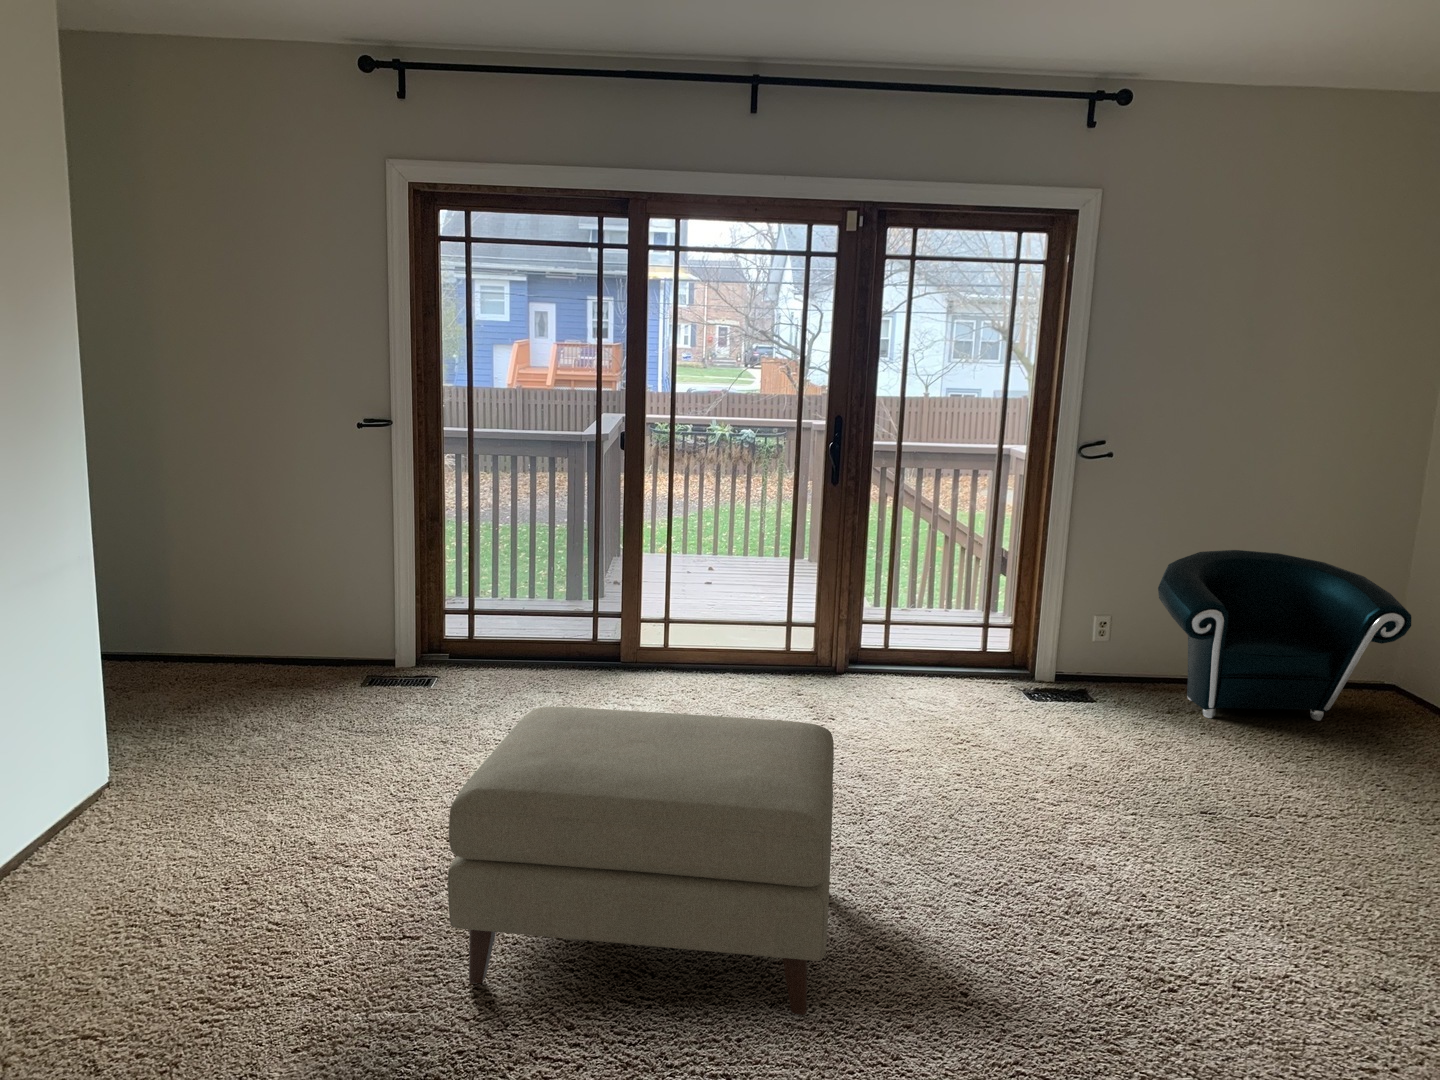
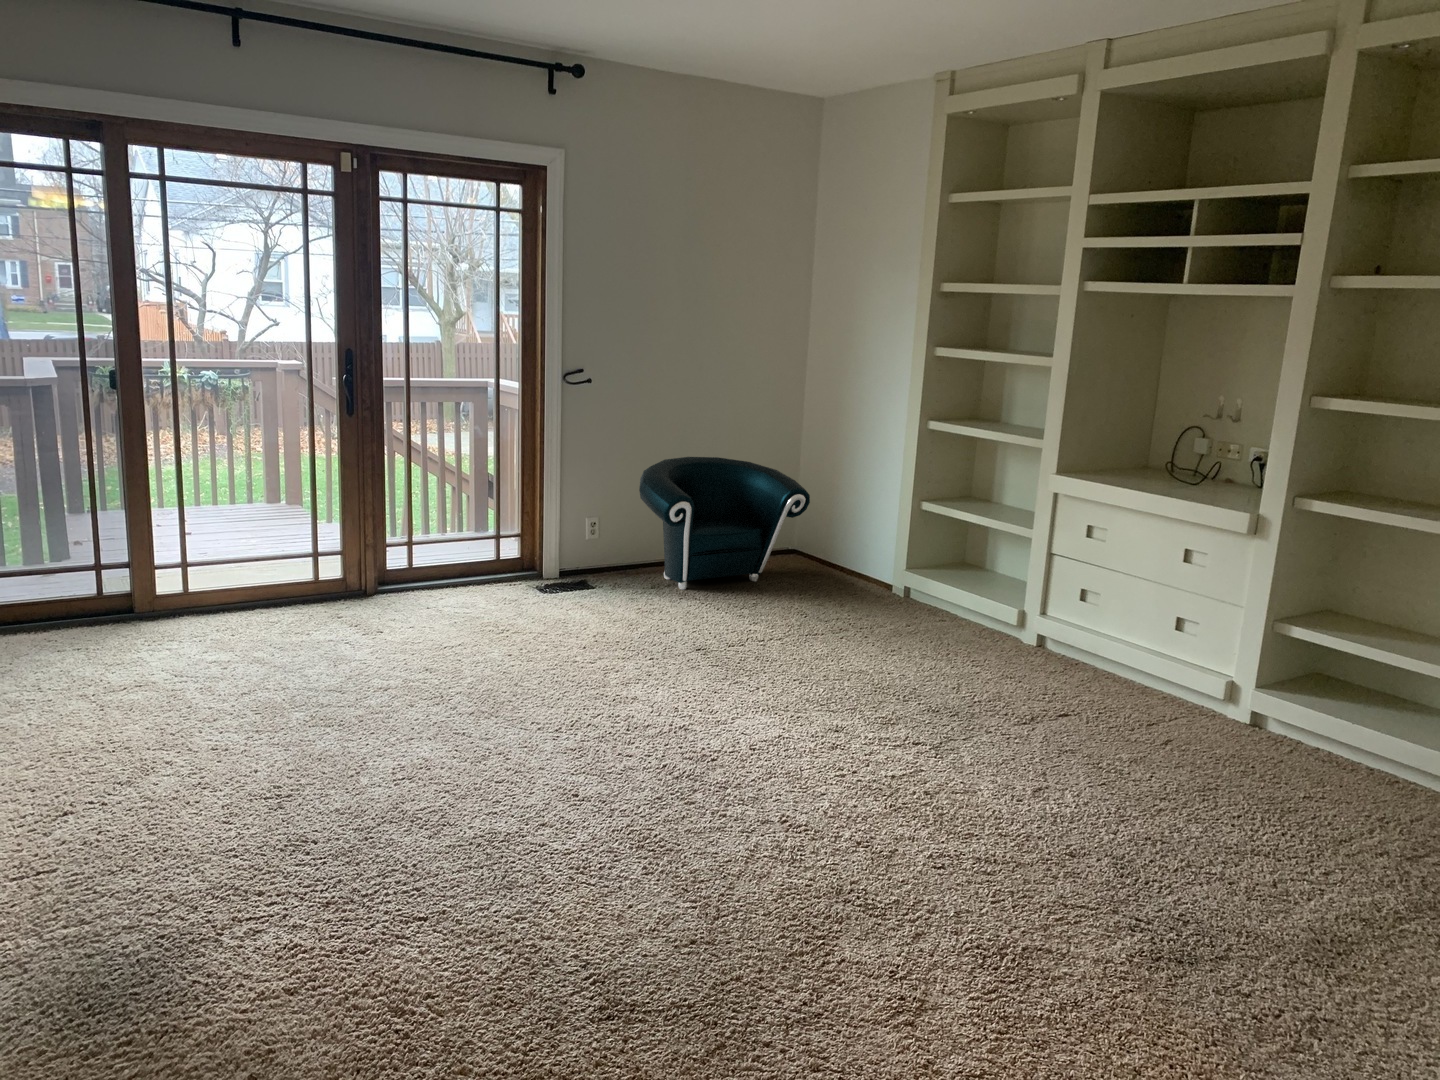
ottoman: present [448,707,834,1015] -> none [105,611,477,890]

